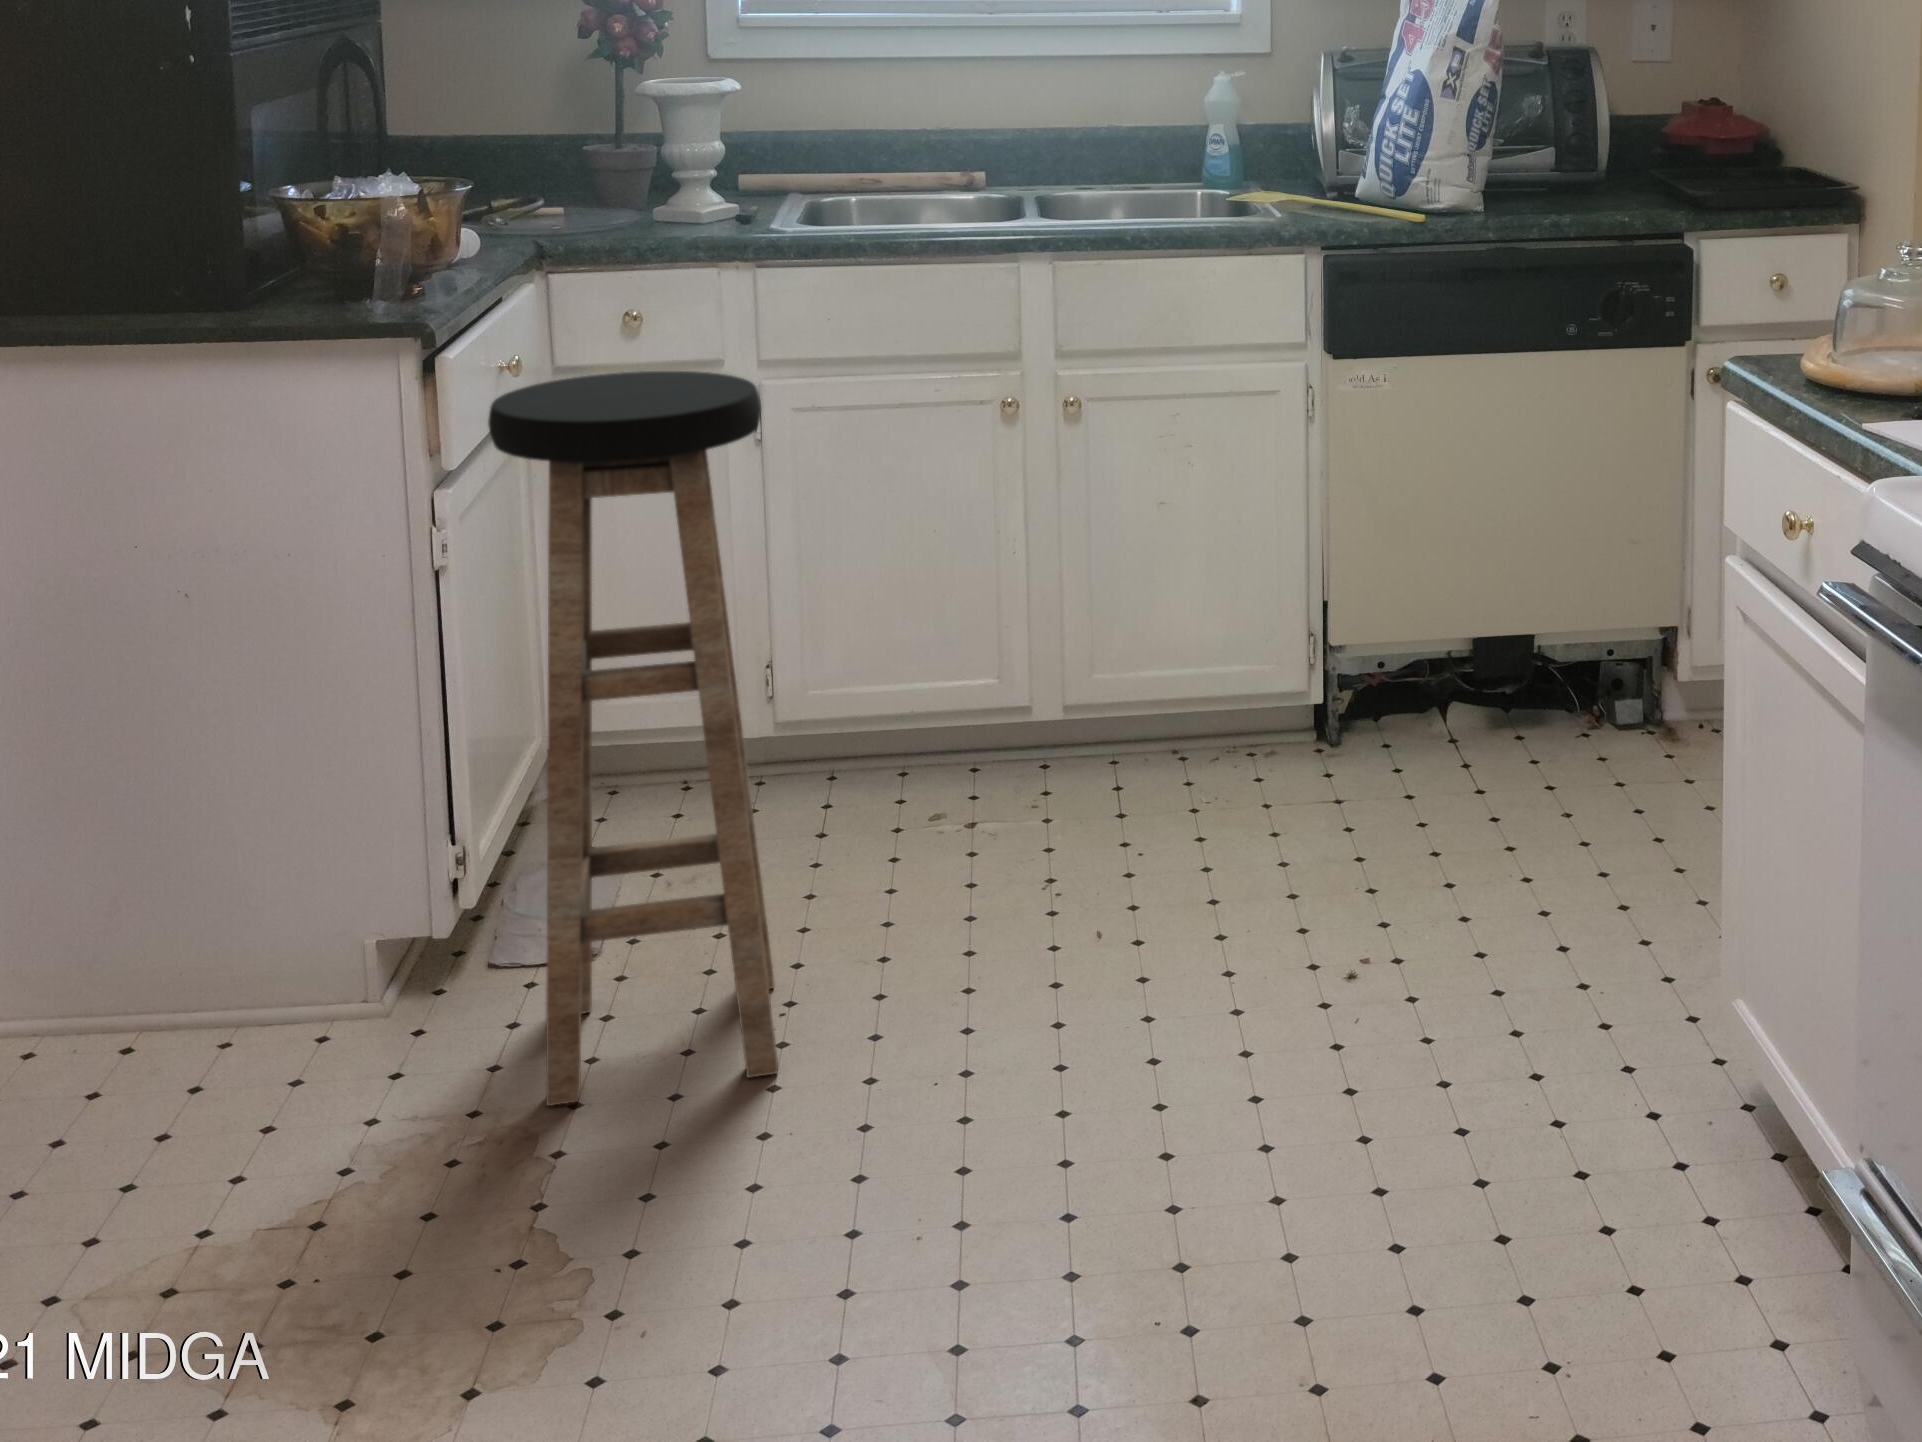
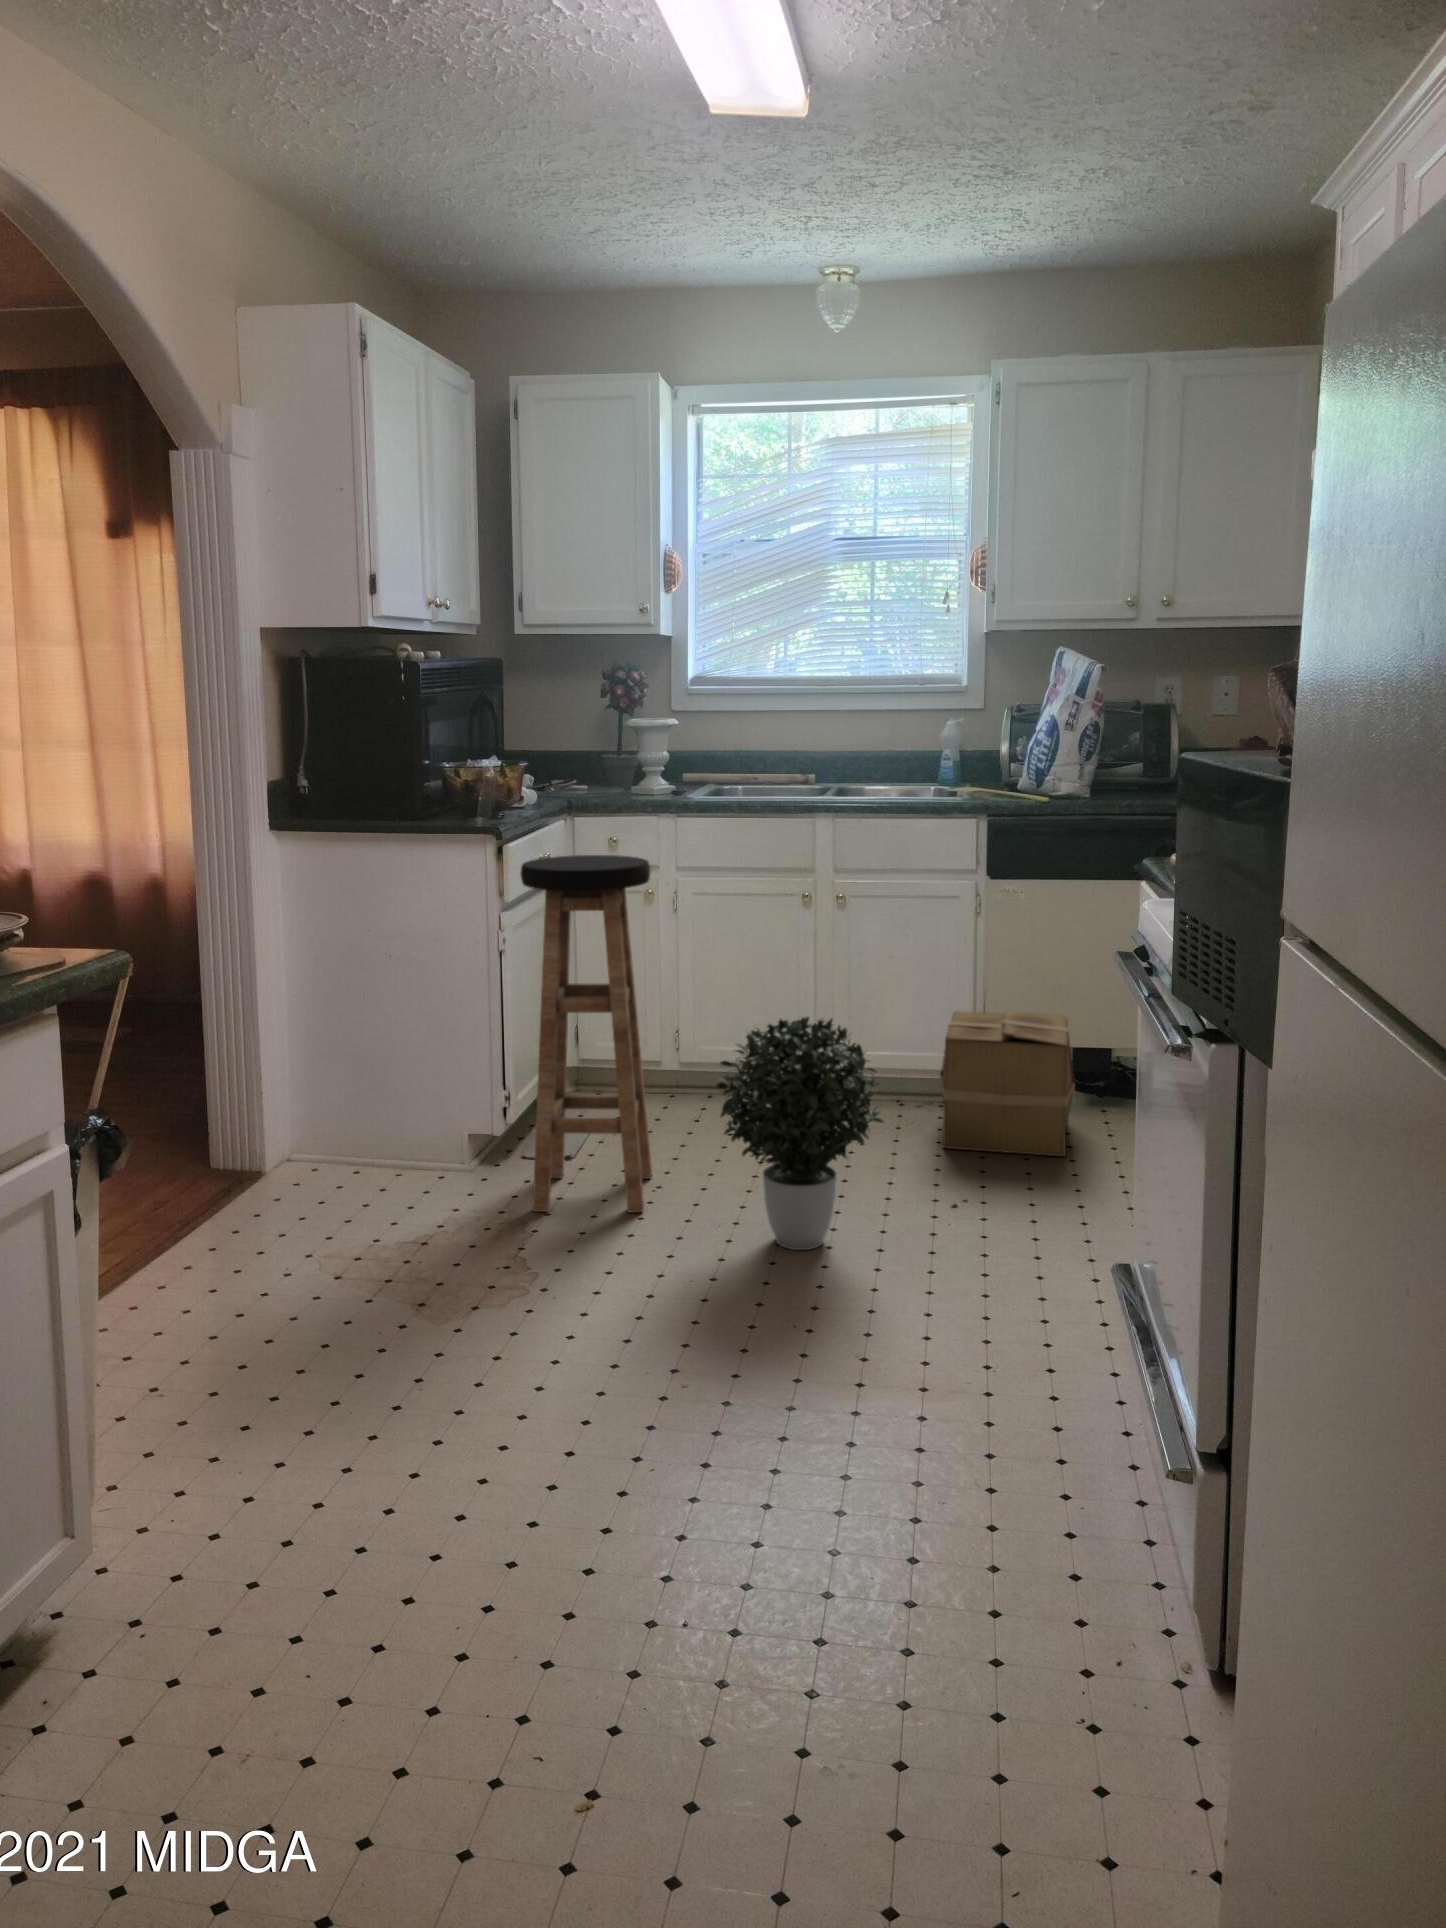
cardboard box: none [1273,585,1501,847] -> present [940,1011,1075,1156]
potted plant: none [930,670,1253,1119] -> present [717,1017,883,1250]

